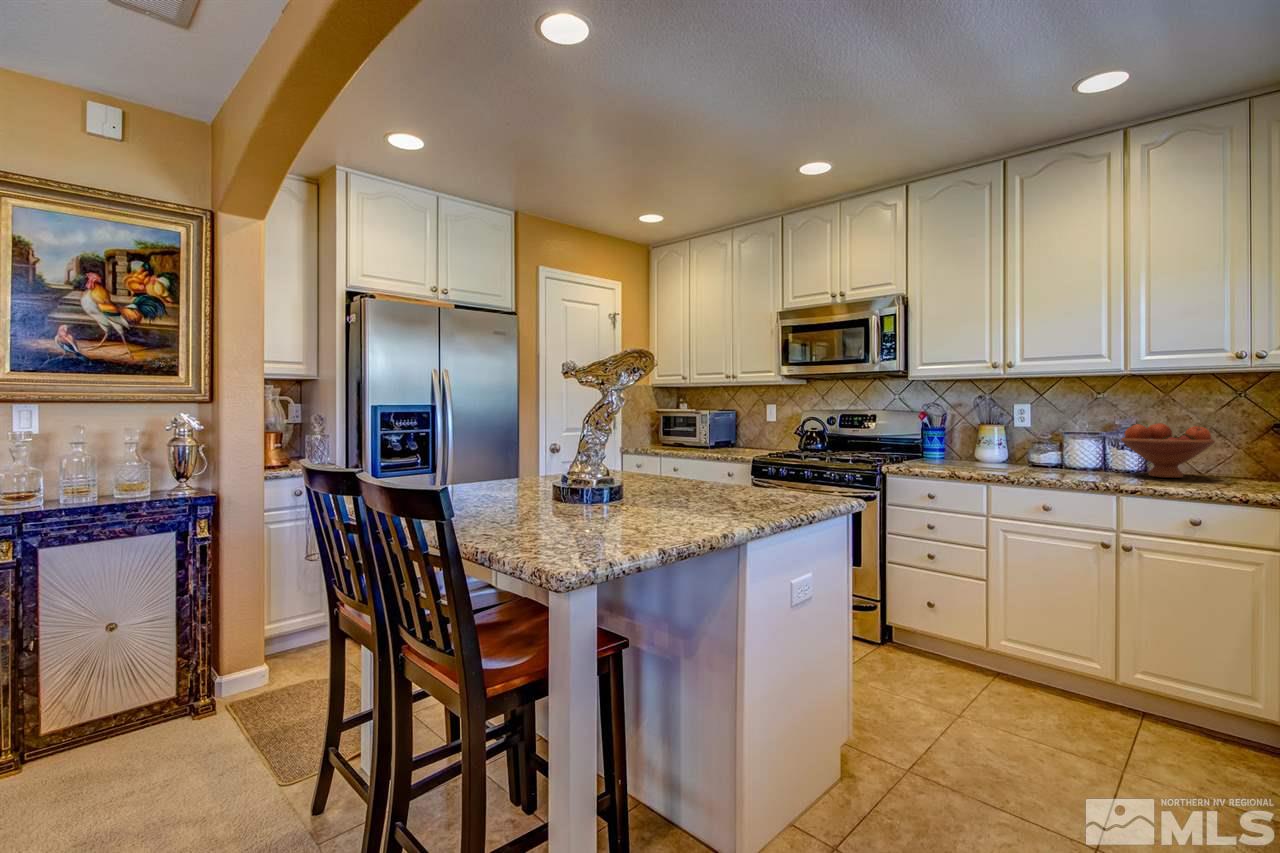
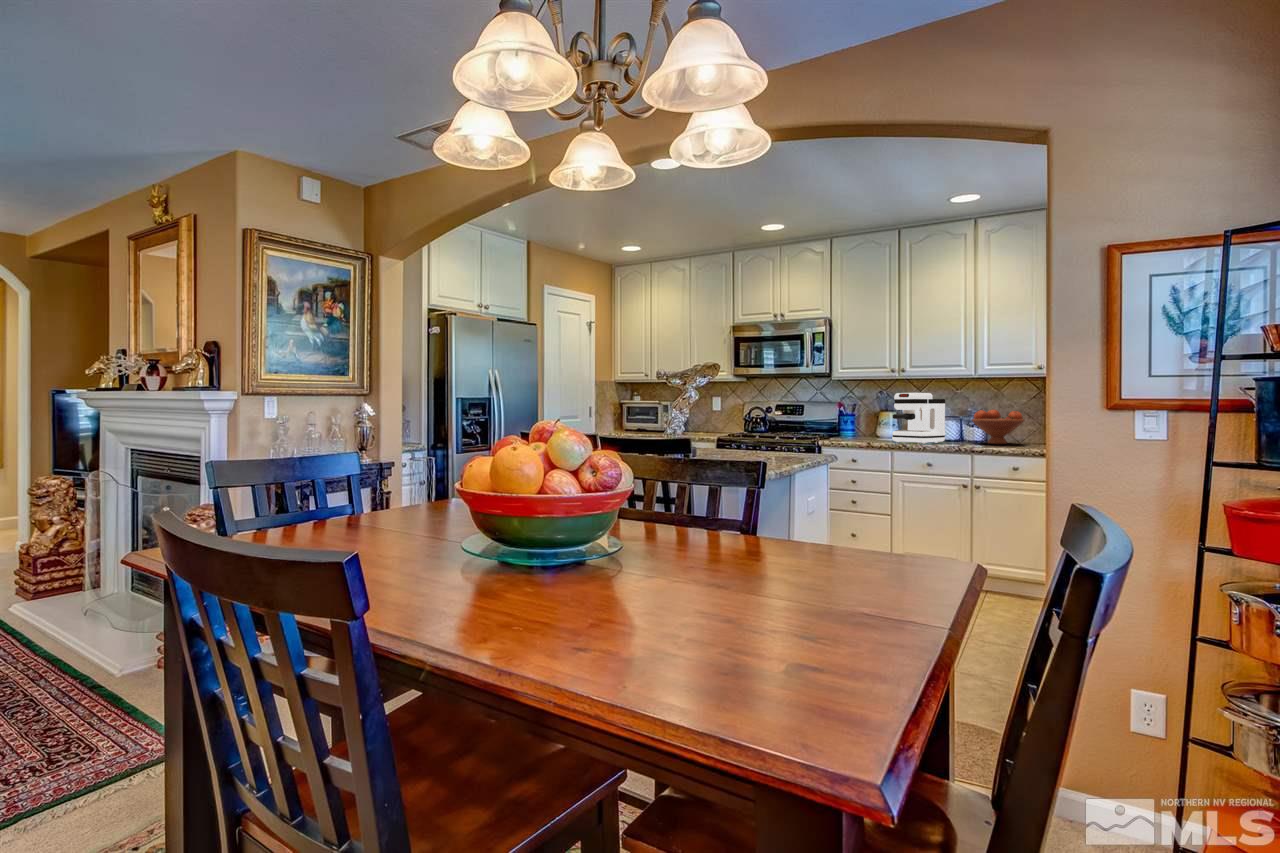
coffee maker: none [989,399,1076,474] -> present [892,393,945,444]

